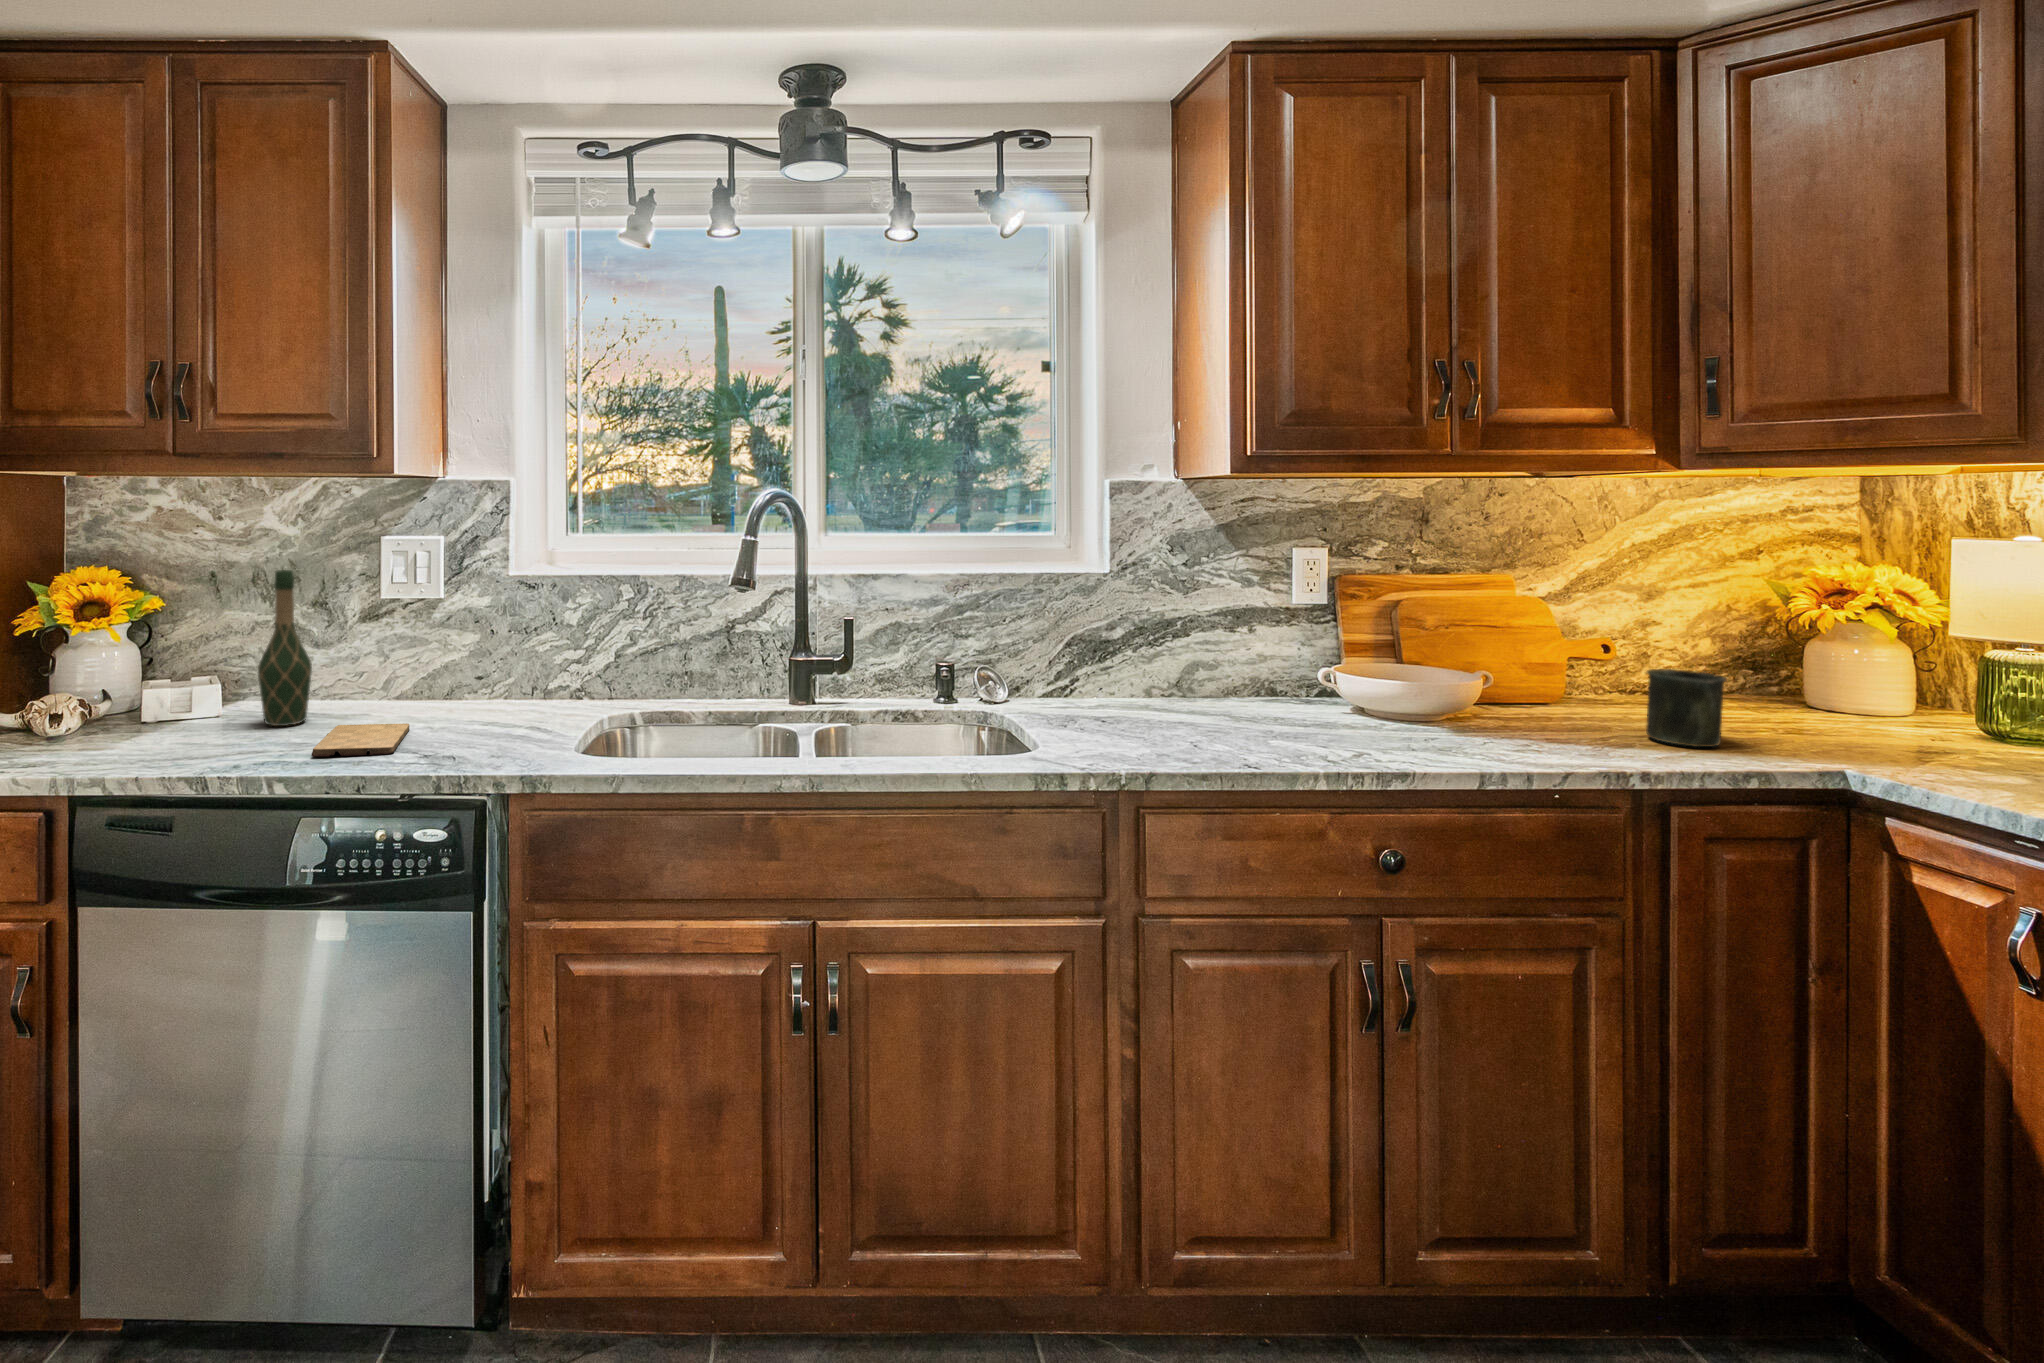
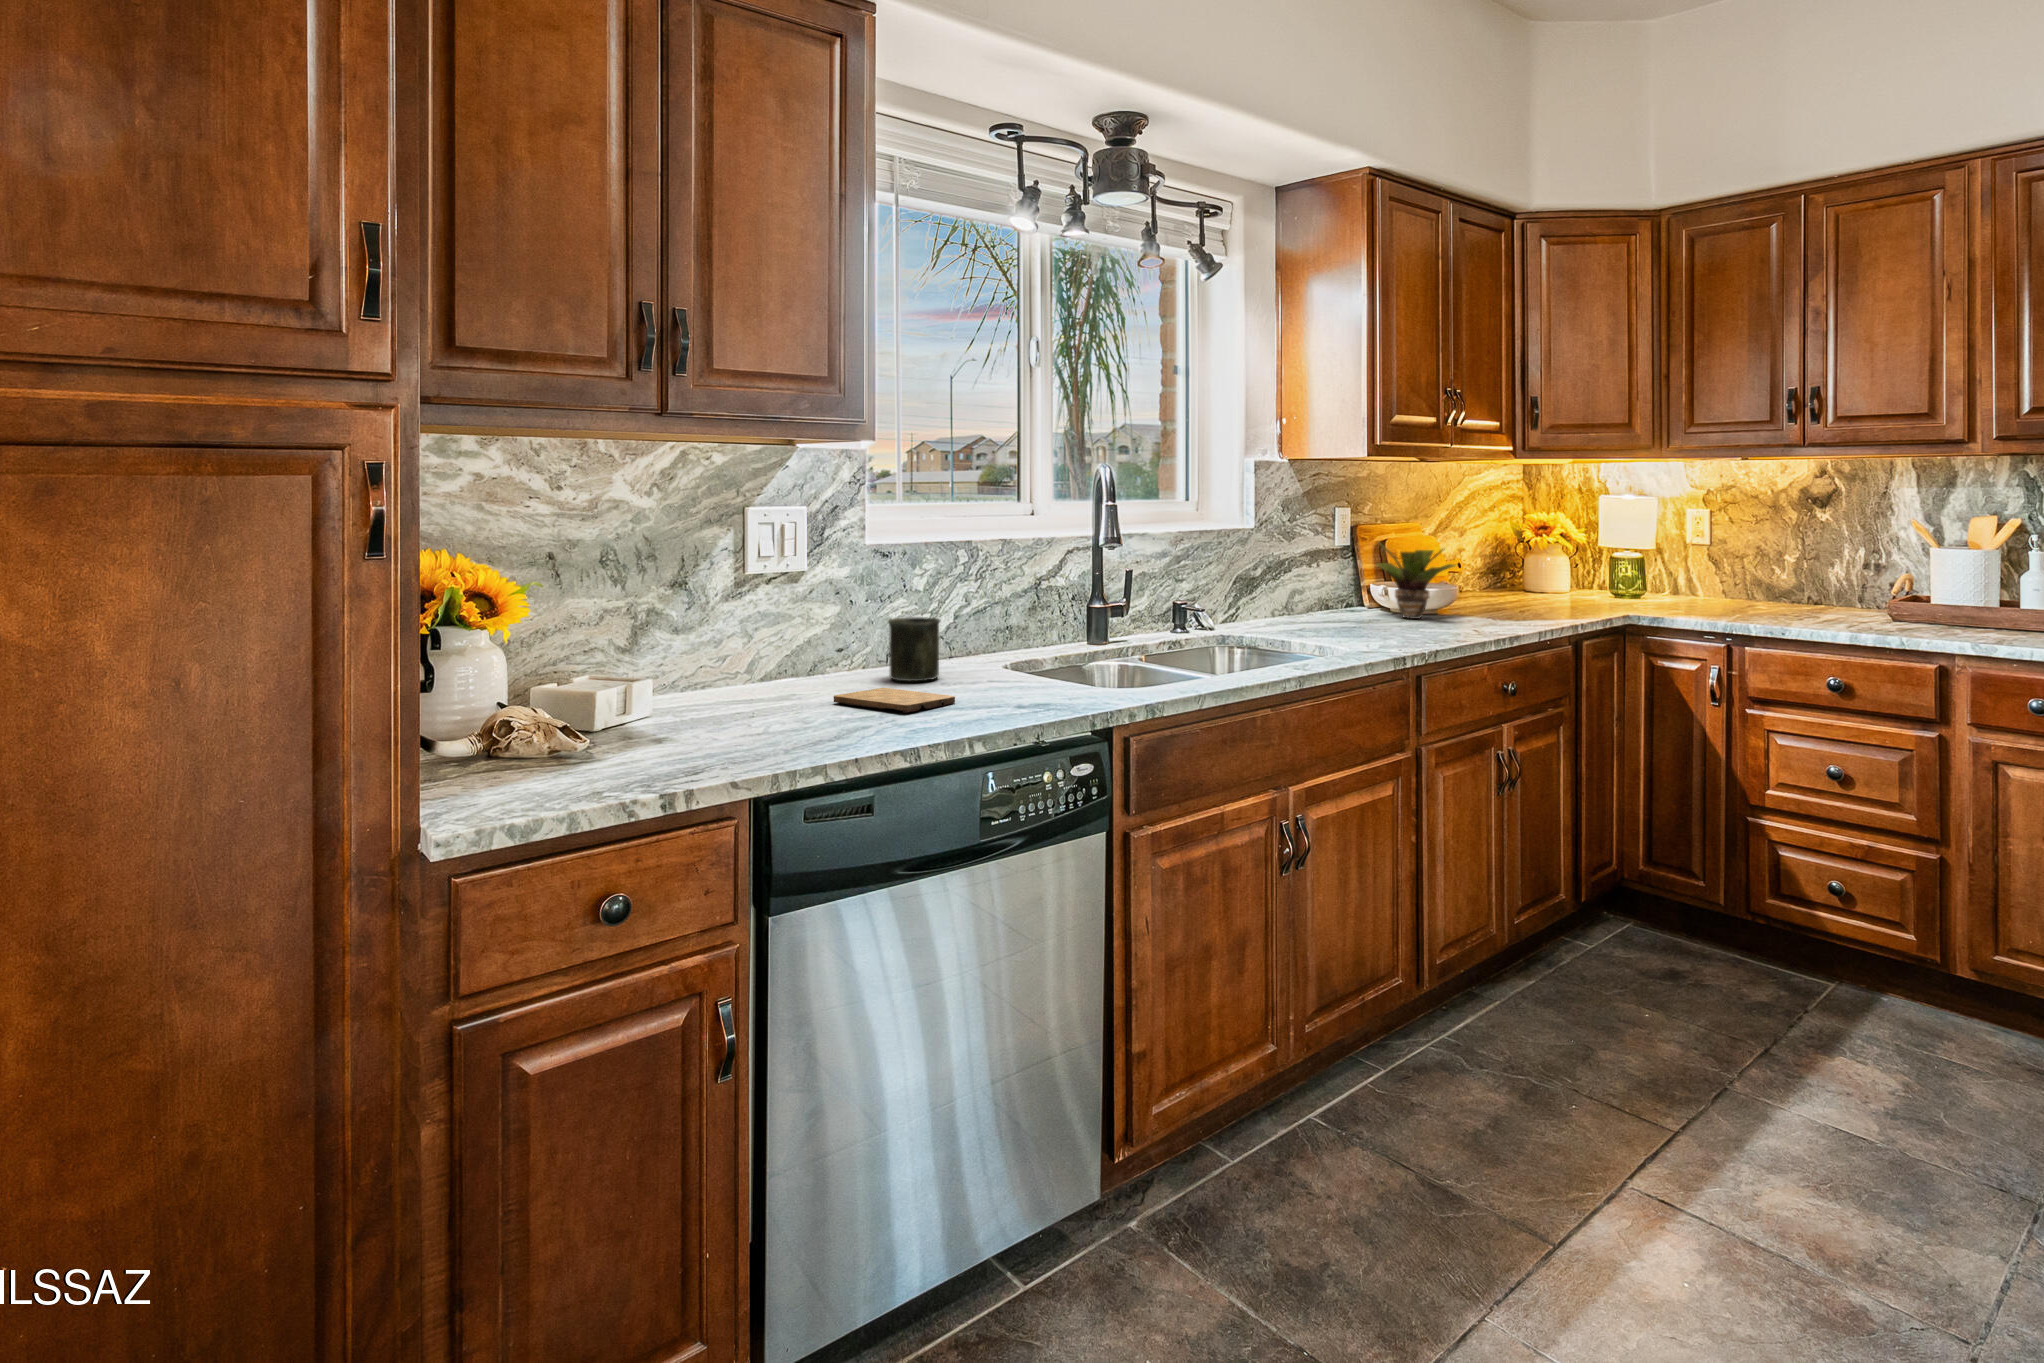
wine bottle: present [258,570,312,726] -> none [714,539,771,710]
potted plant: none [1313,604,1462,732] -> present [1376,542,1455,619]
mug: present [1646,669,1727,747] -> present [888,617,940,681]

